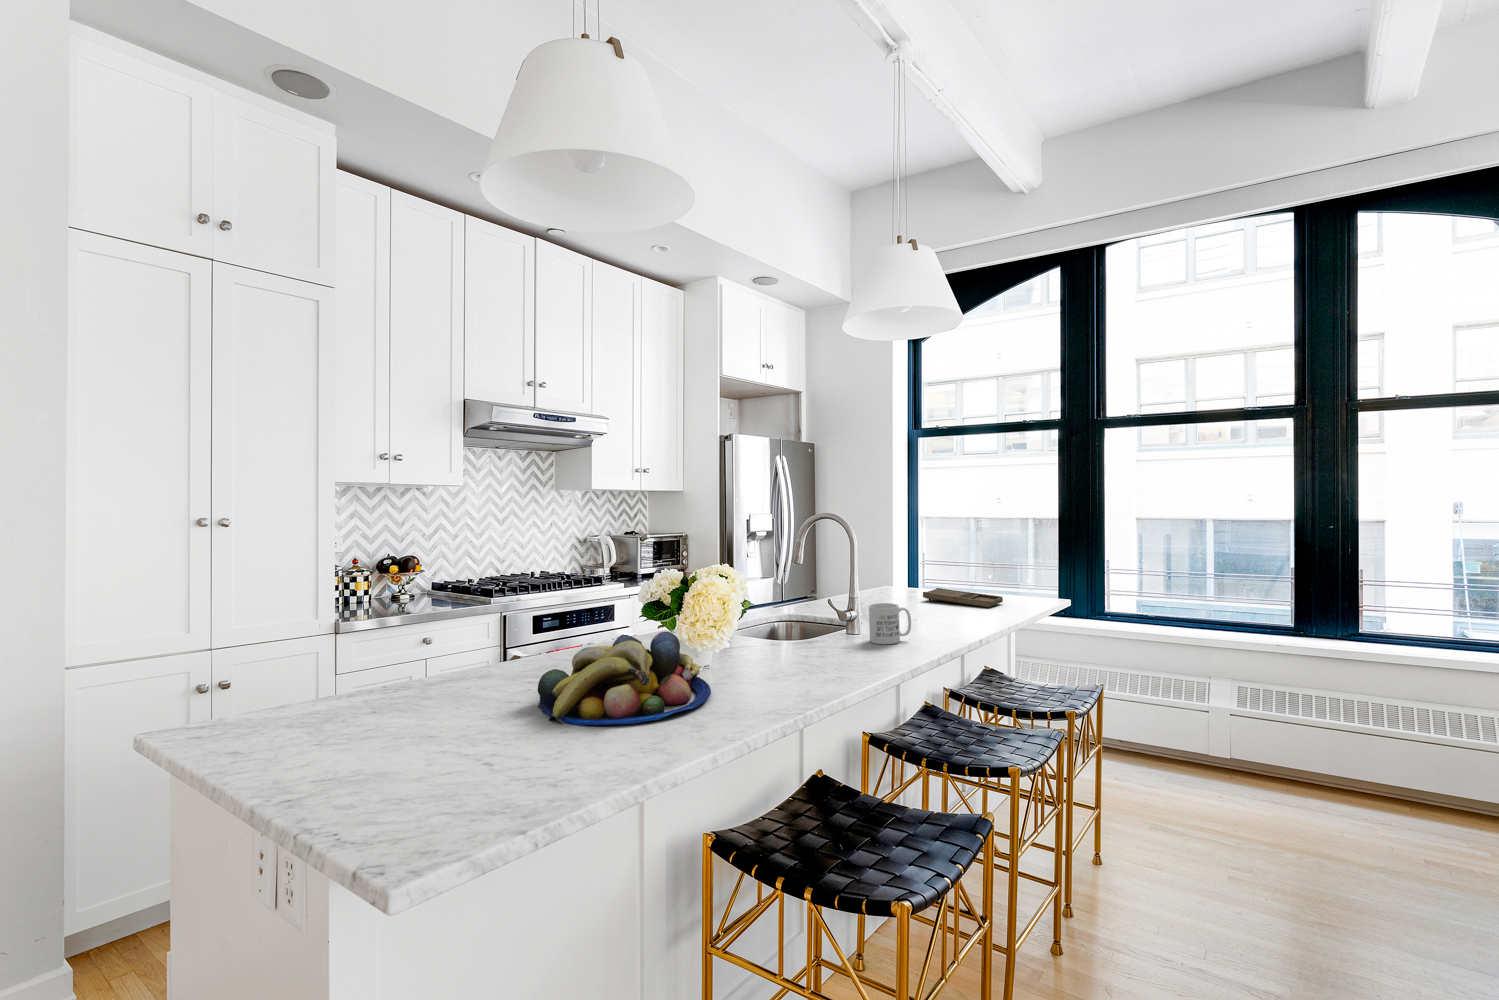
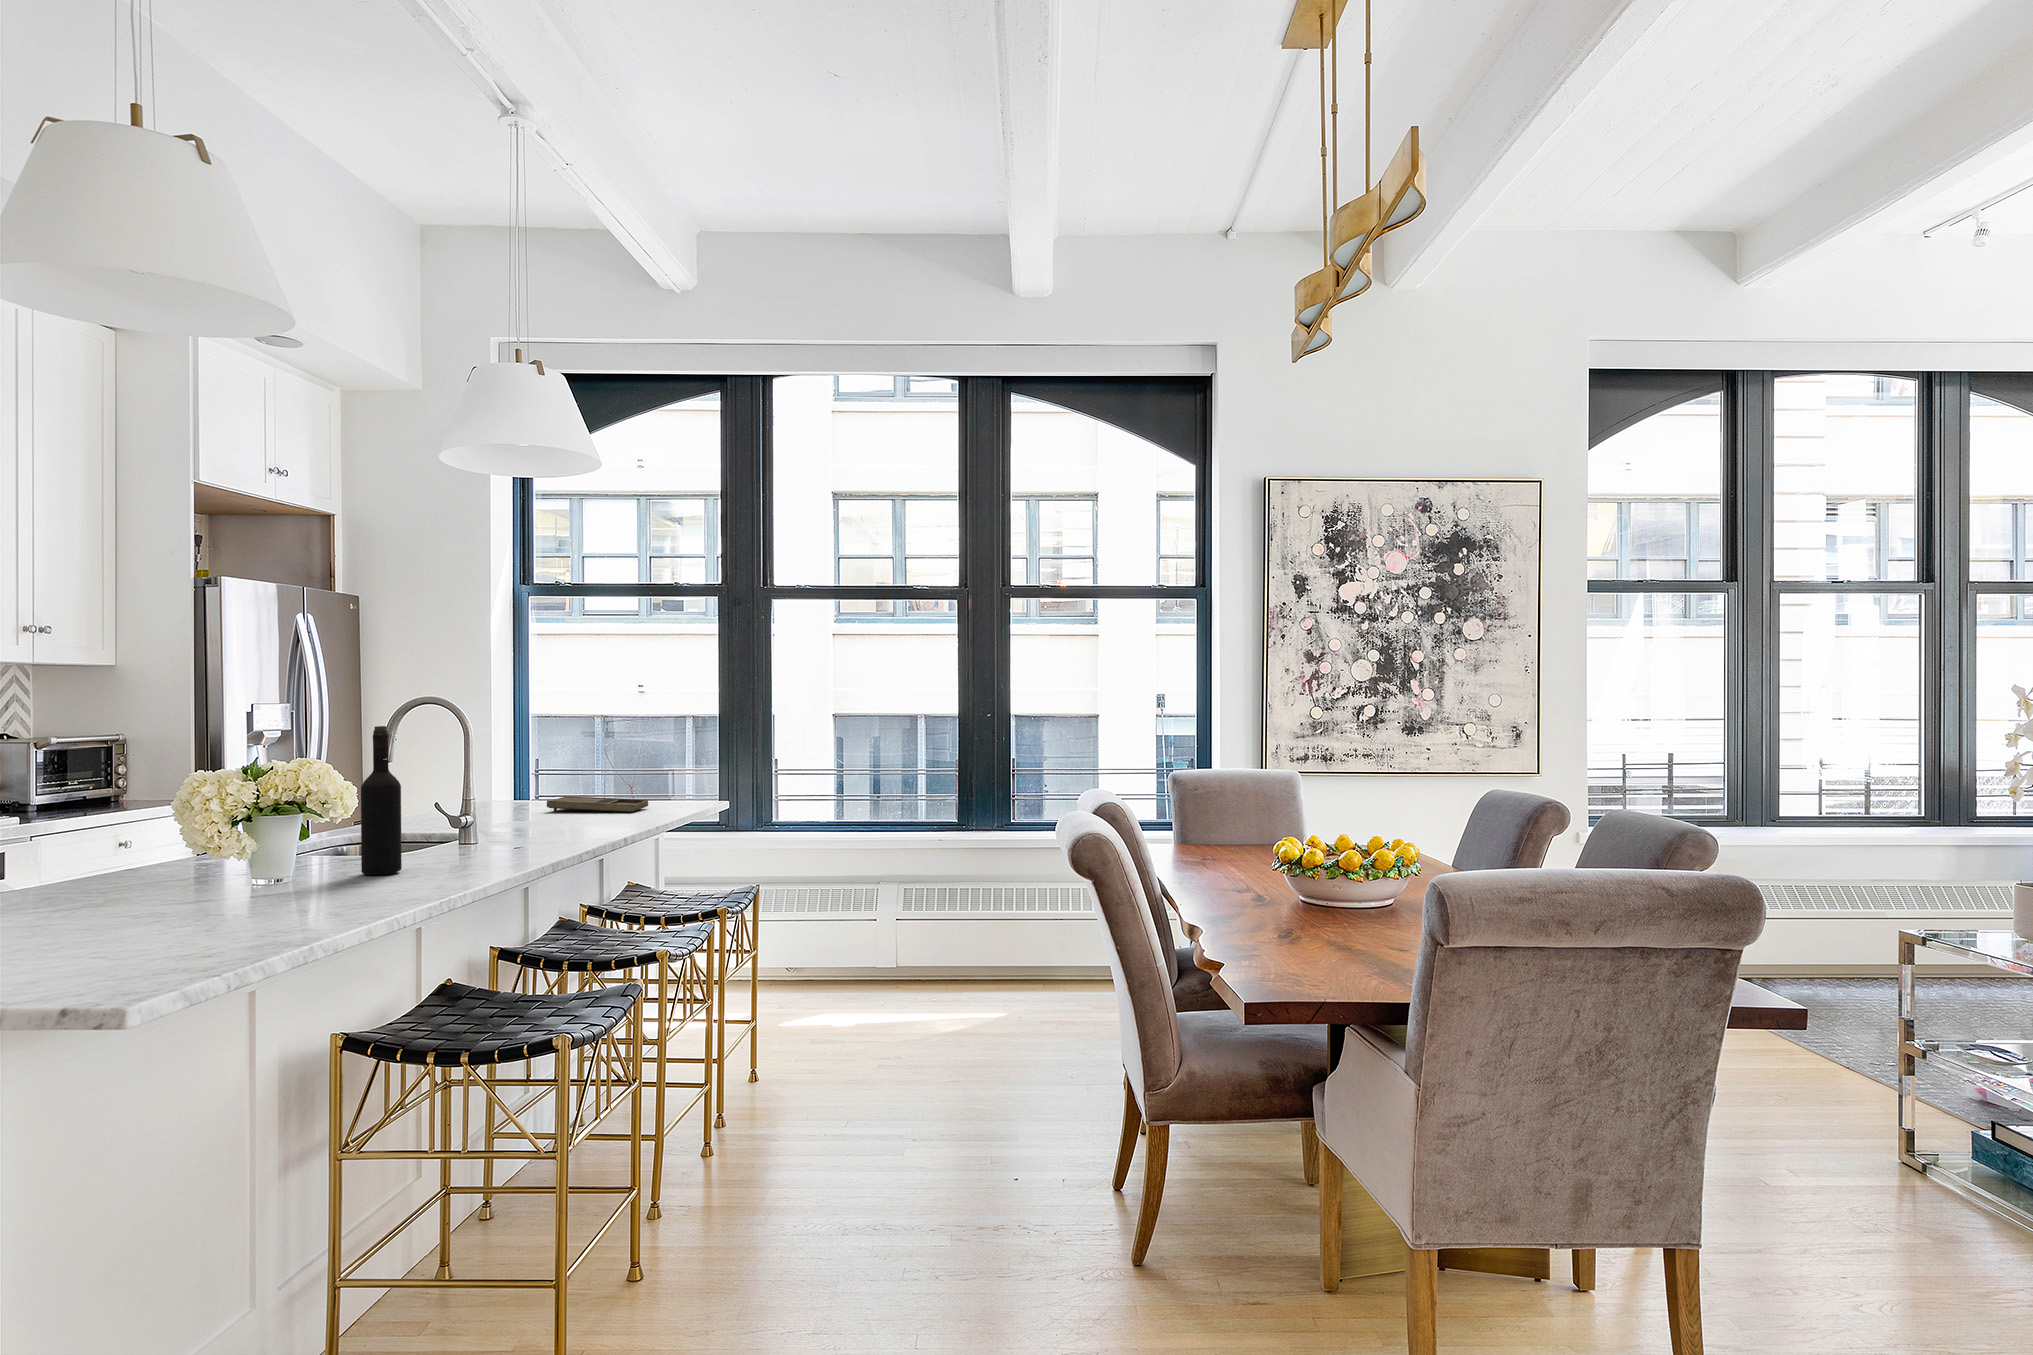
wine bottle: none [743,546,776,675] -> present [361,726,402,875]
mug: present [869,603,911,644] -> none [498,799,549,846]
fruit bowl: present [538,632,711,726] -> none [101,825,340,923]

